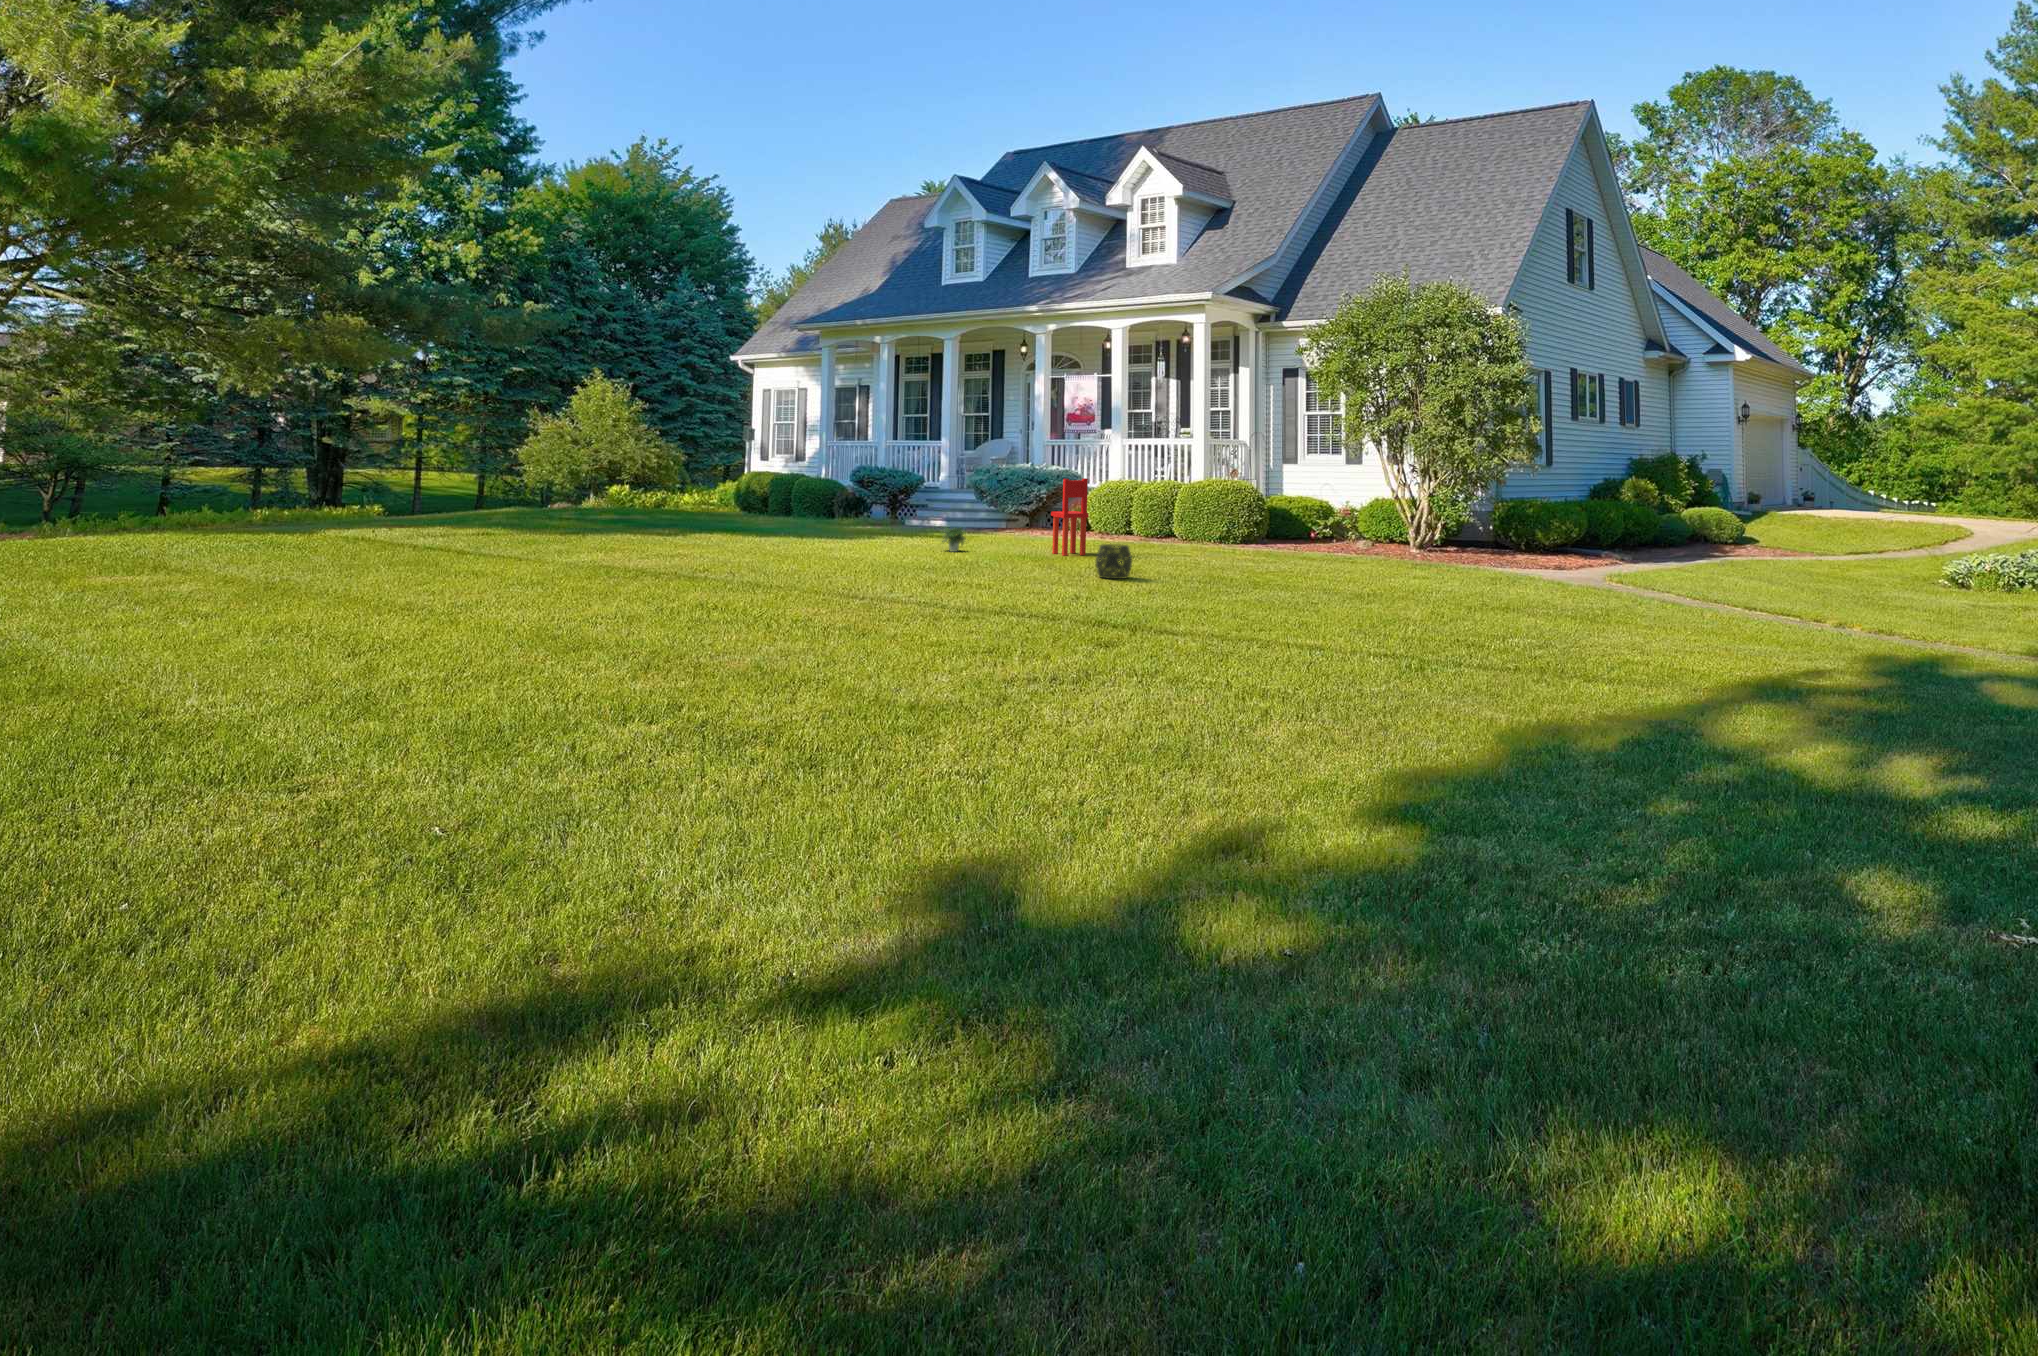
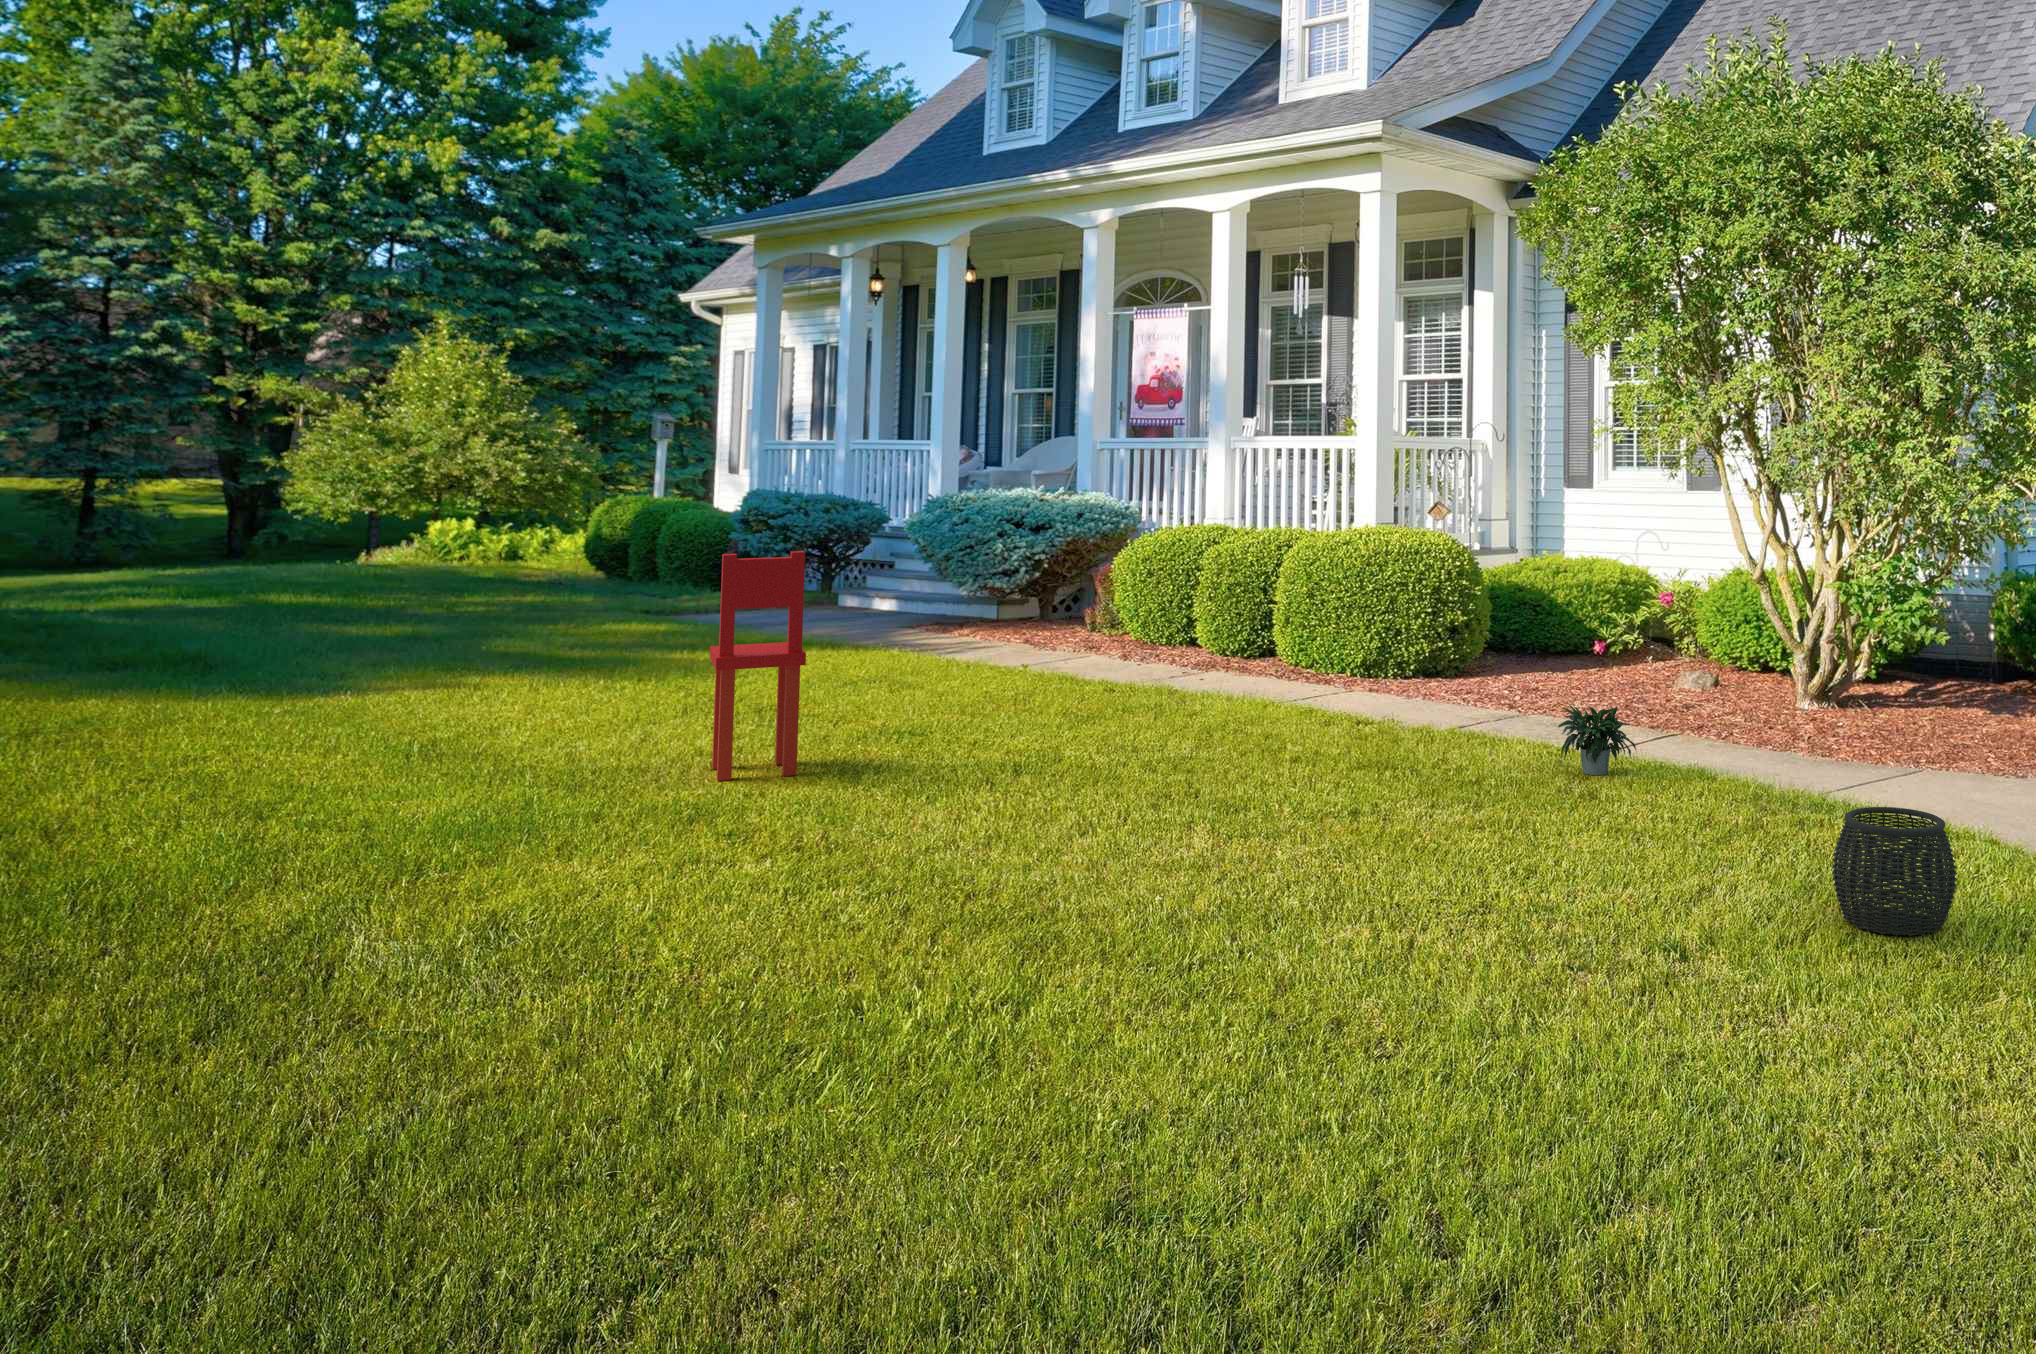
potted plant: present [942,527,965,552] -> present [1532,704,1636,775]
woven basket: present [1096,544,1132,579] -> present [1832,807,1957,937]

